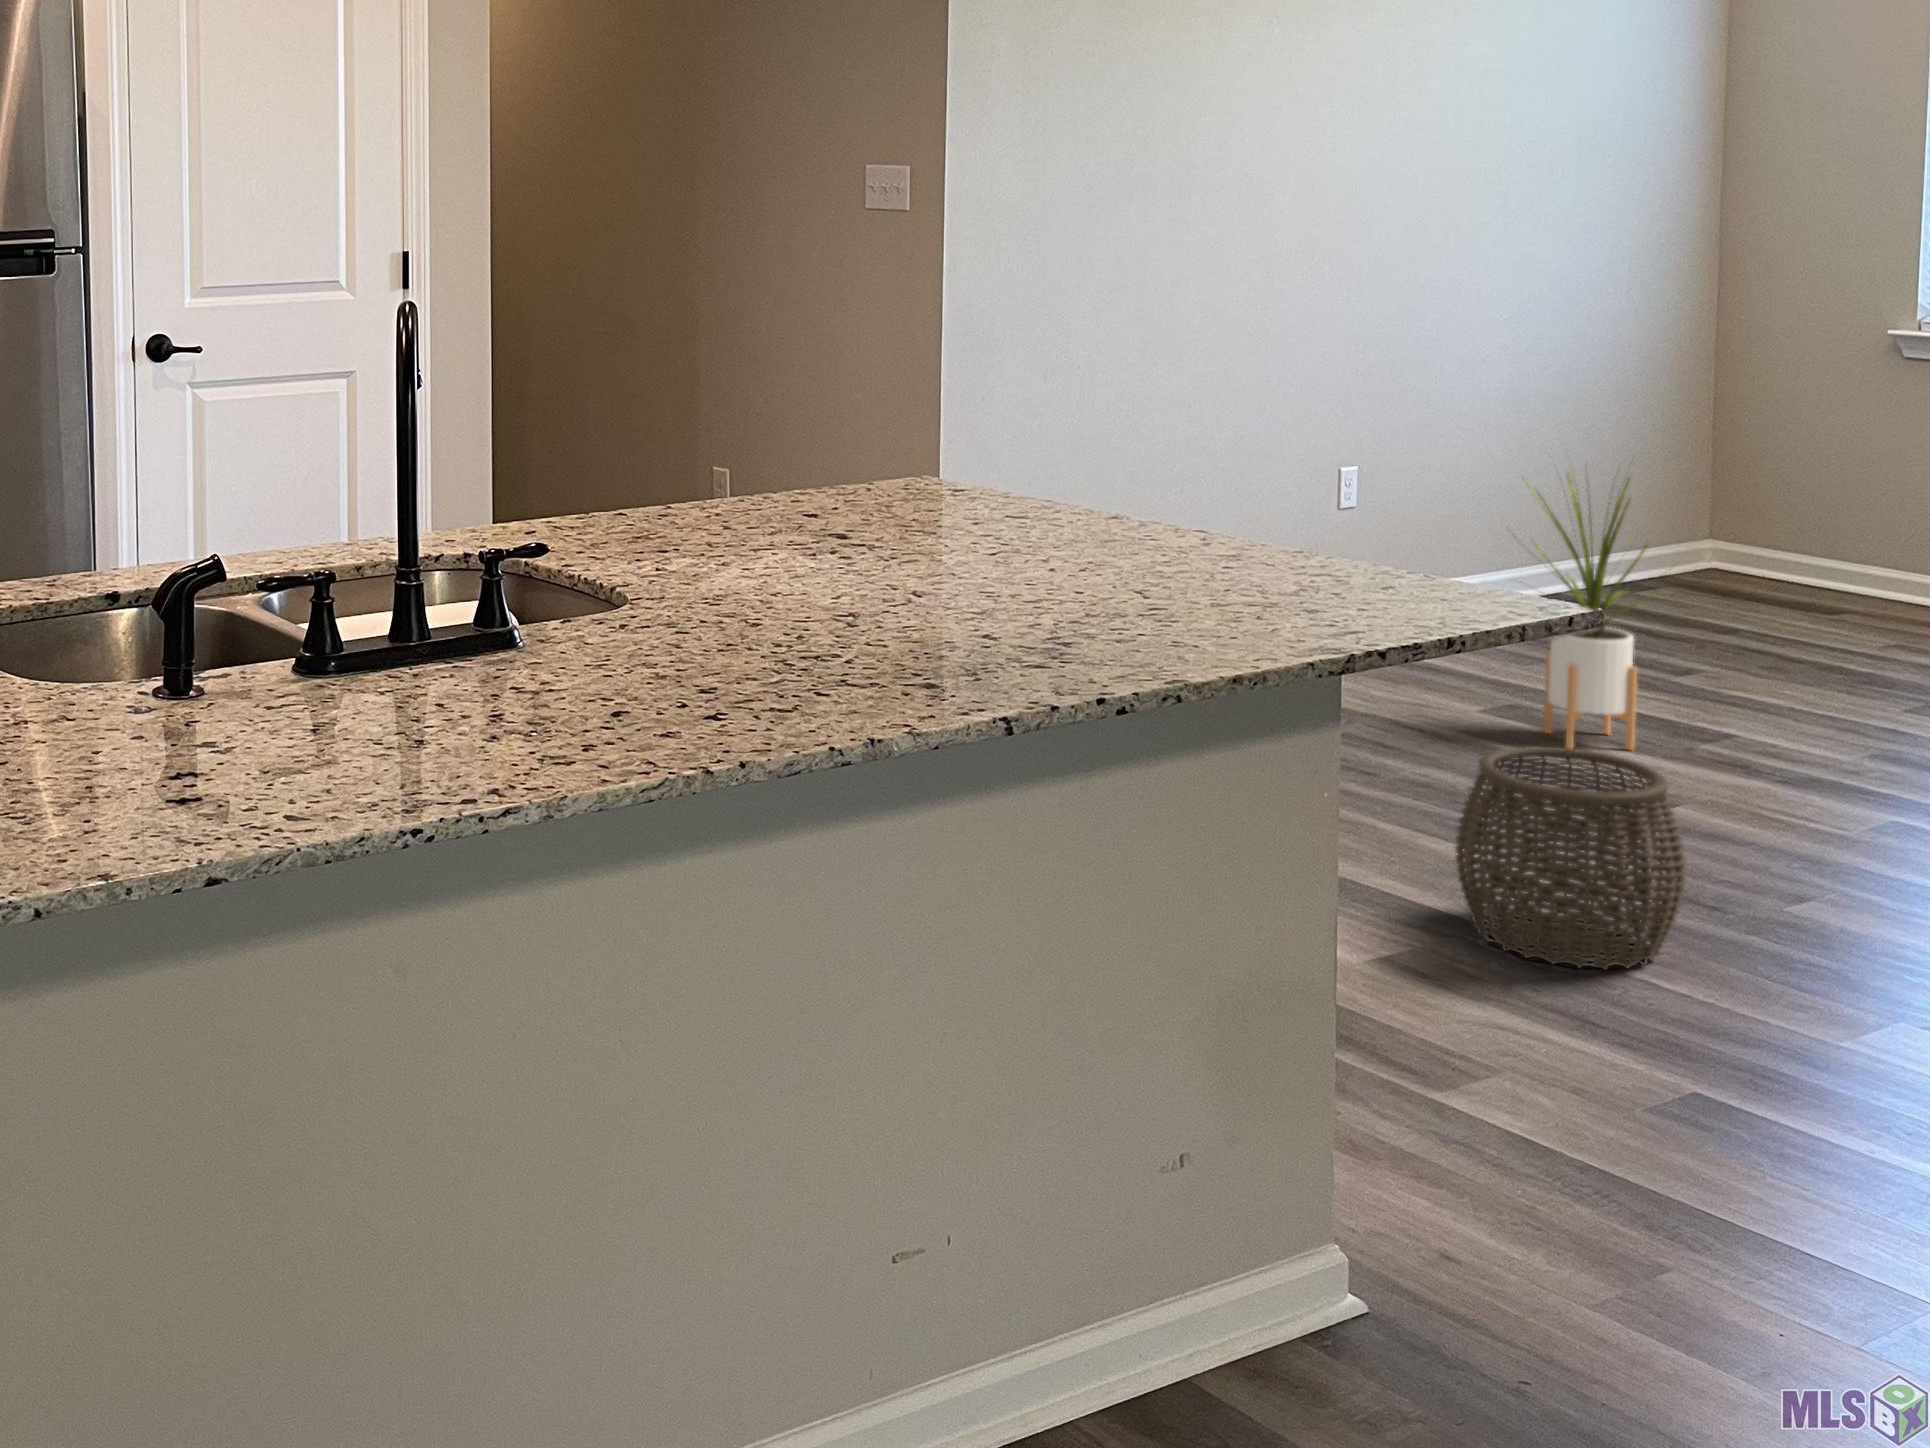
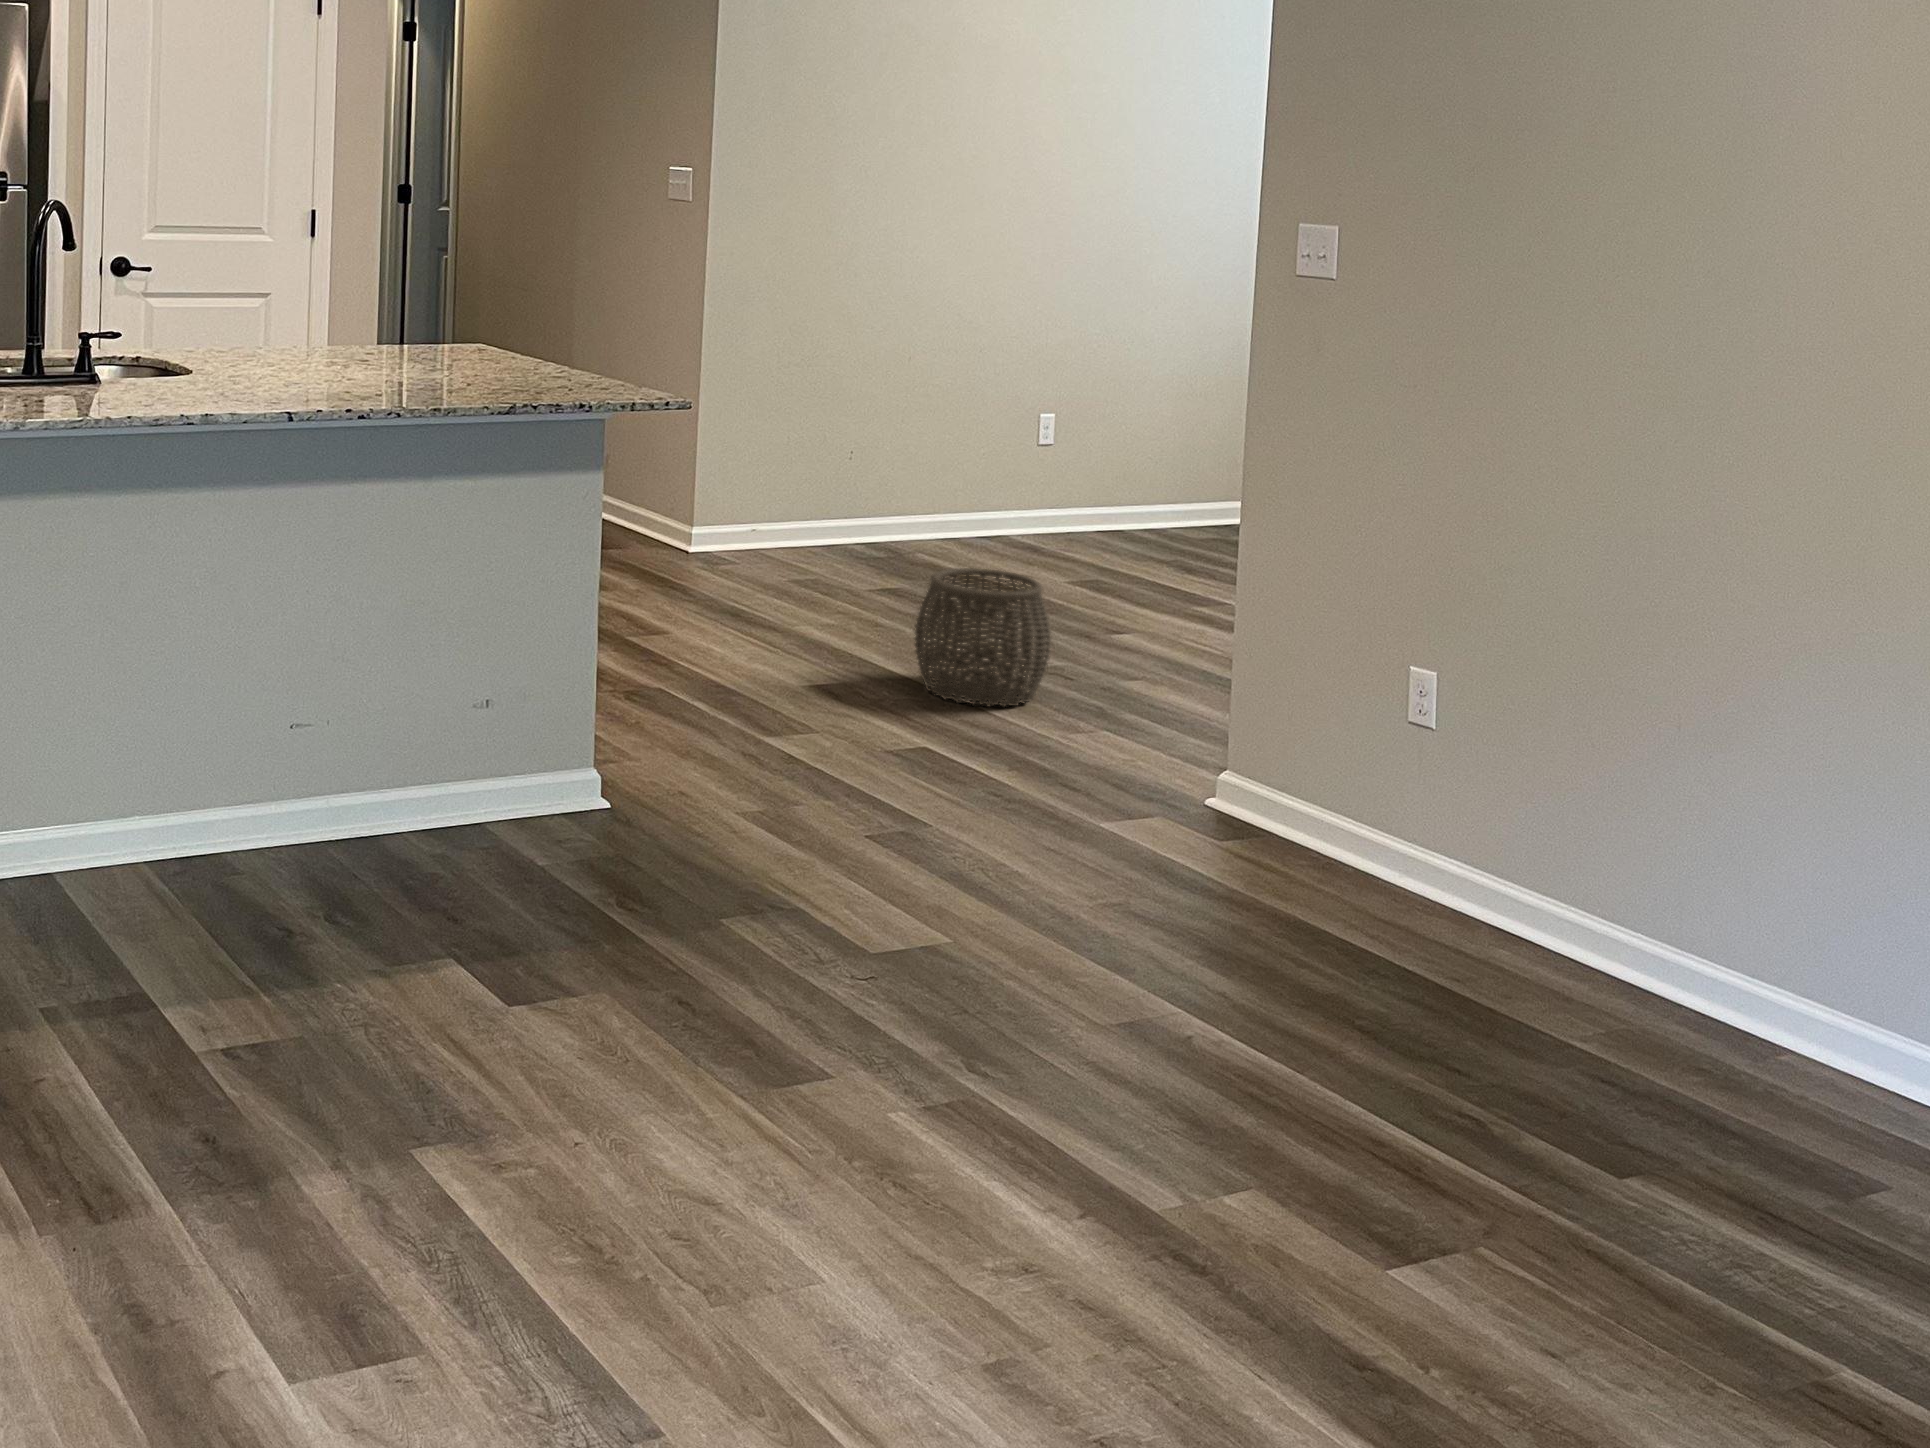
house plant: present [1525,461,1673,751] -> none [1060,392,1177,602]

